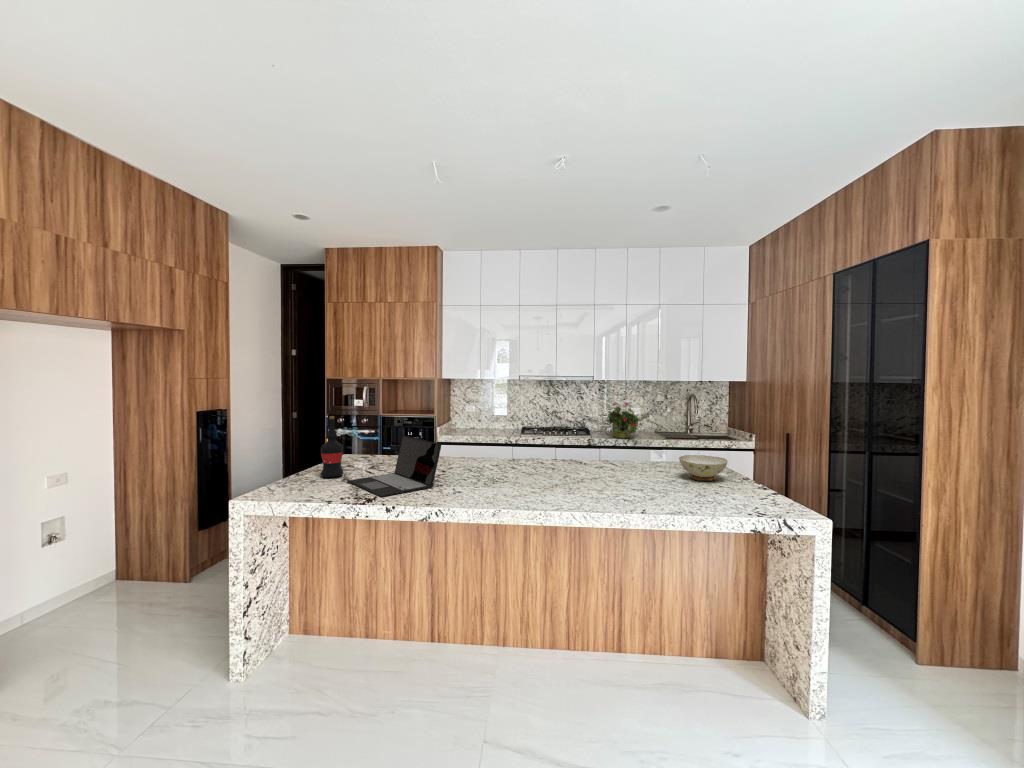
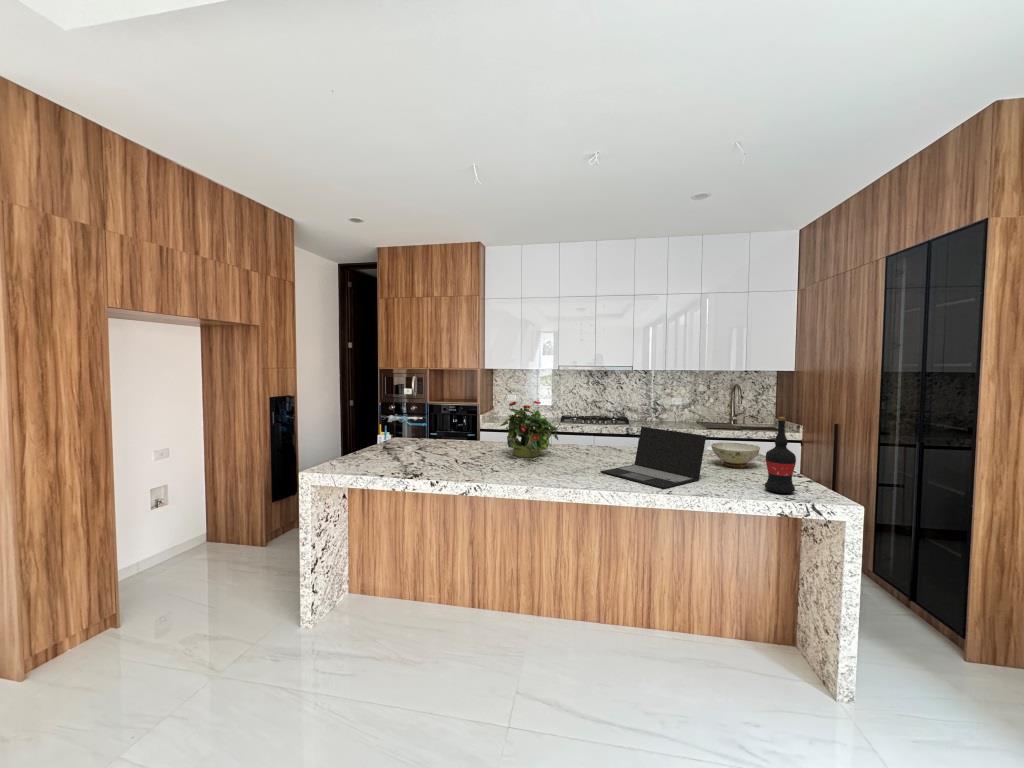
potted plant: present [608,403,642,438] -> present [501,401,558,458]
wine bottle: present [321,416,343,477] -> present [765,417,796,493]
laptop: present [348,435,442,497] -> present [601,427,706,489]

